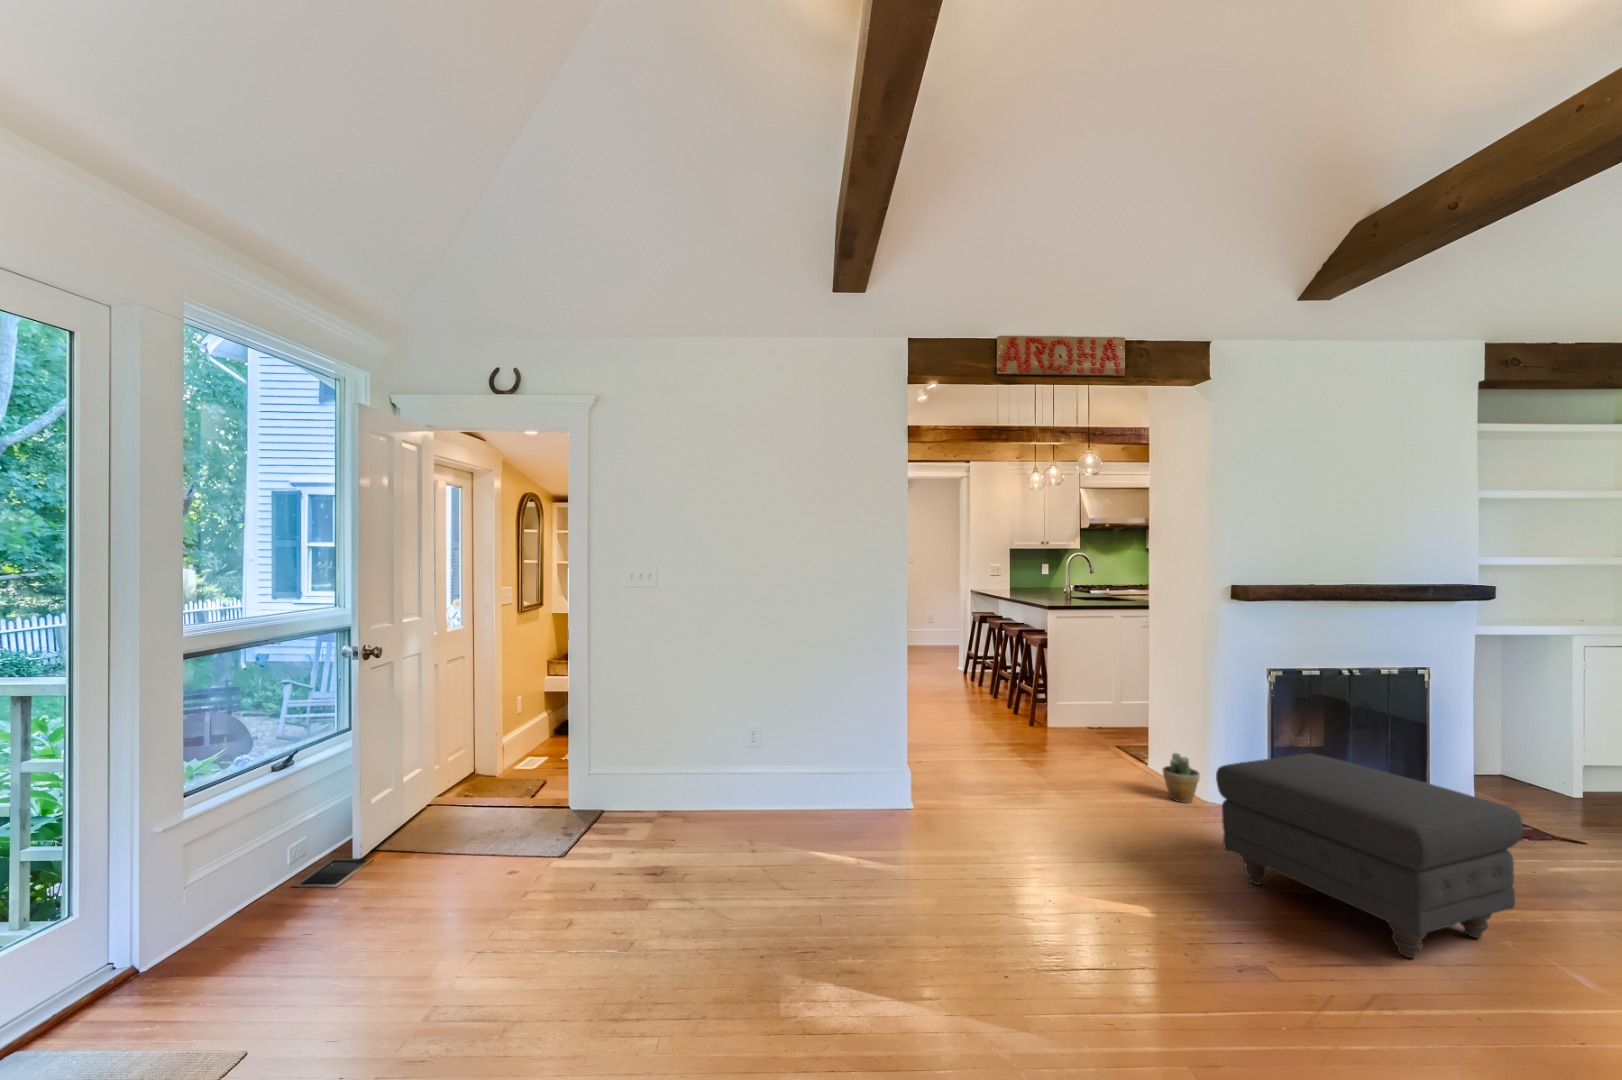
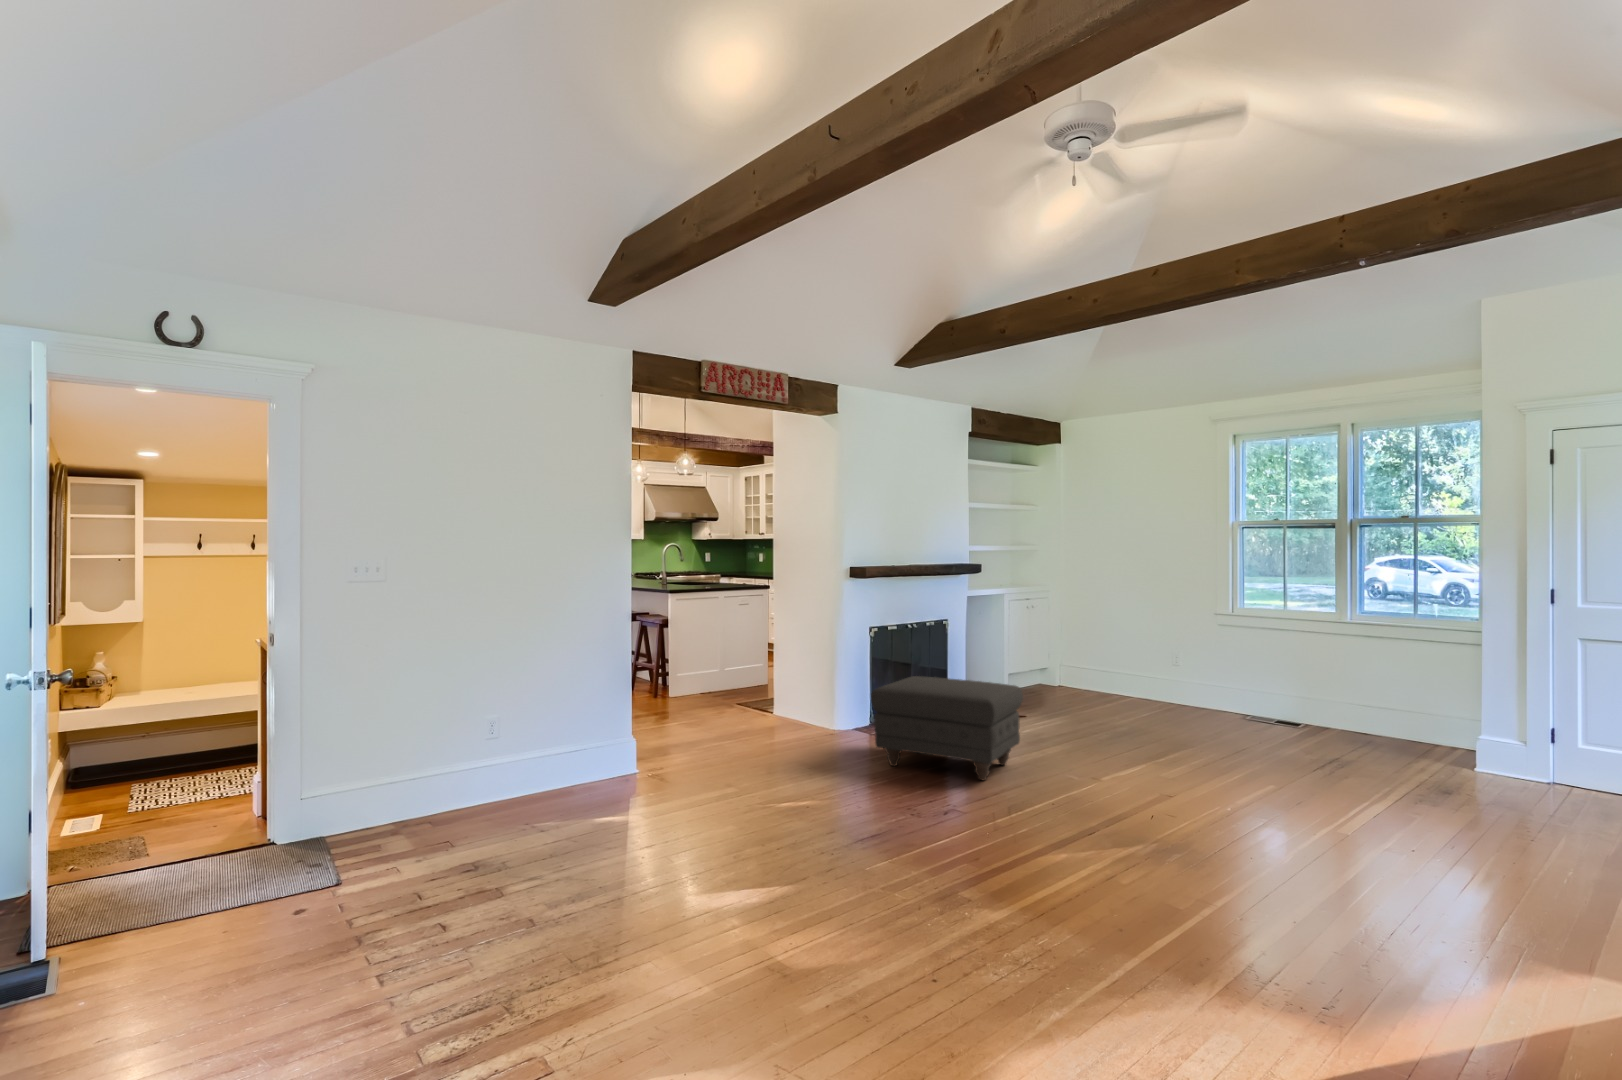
potted plant: present [1163,753,1200,803] -> none [806,696,831,733]

